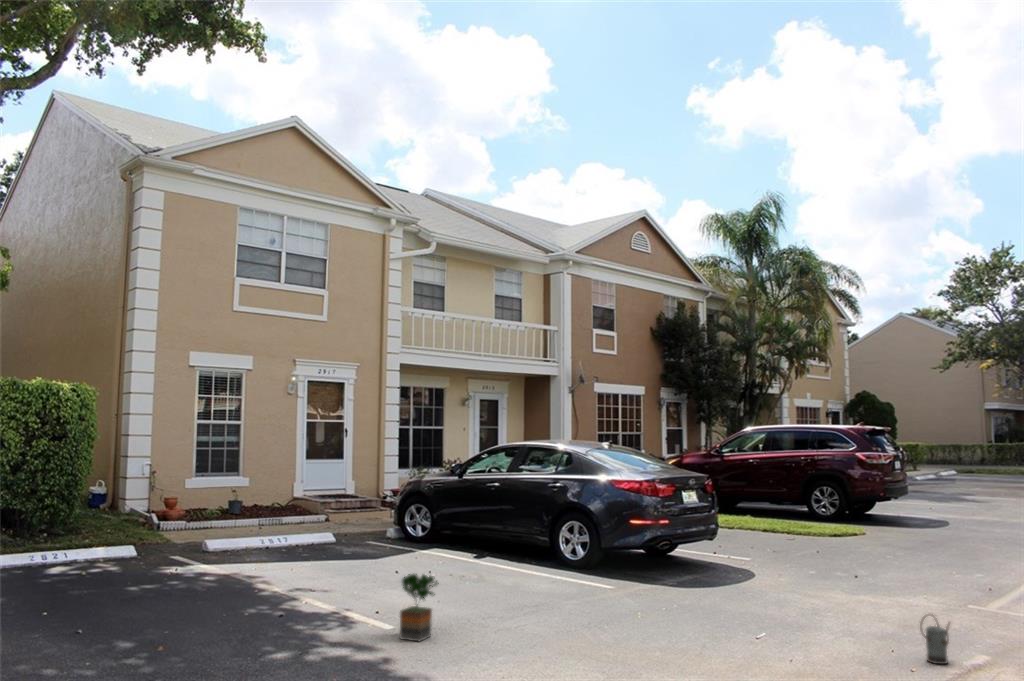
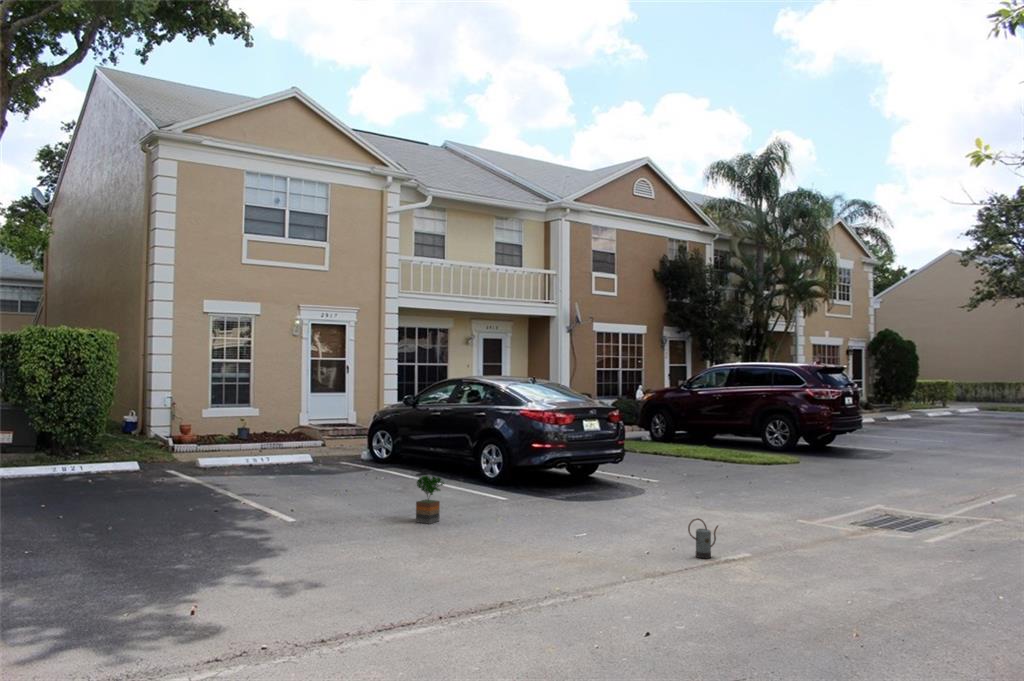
potted tree: present [400,574,439,641] -> present [416,476,444,524]

